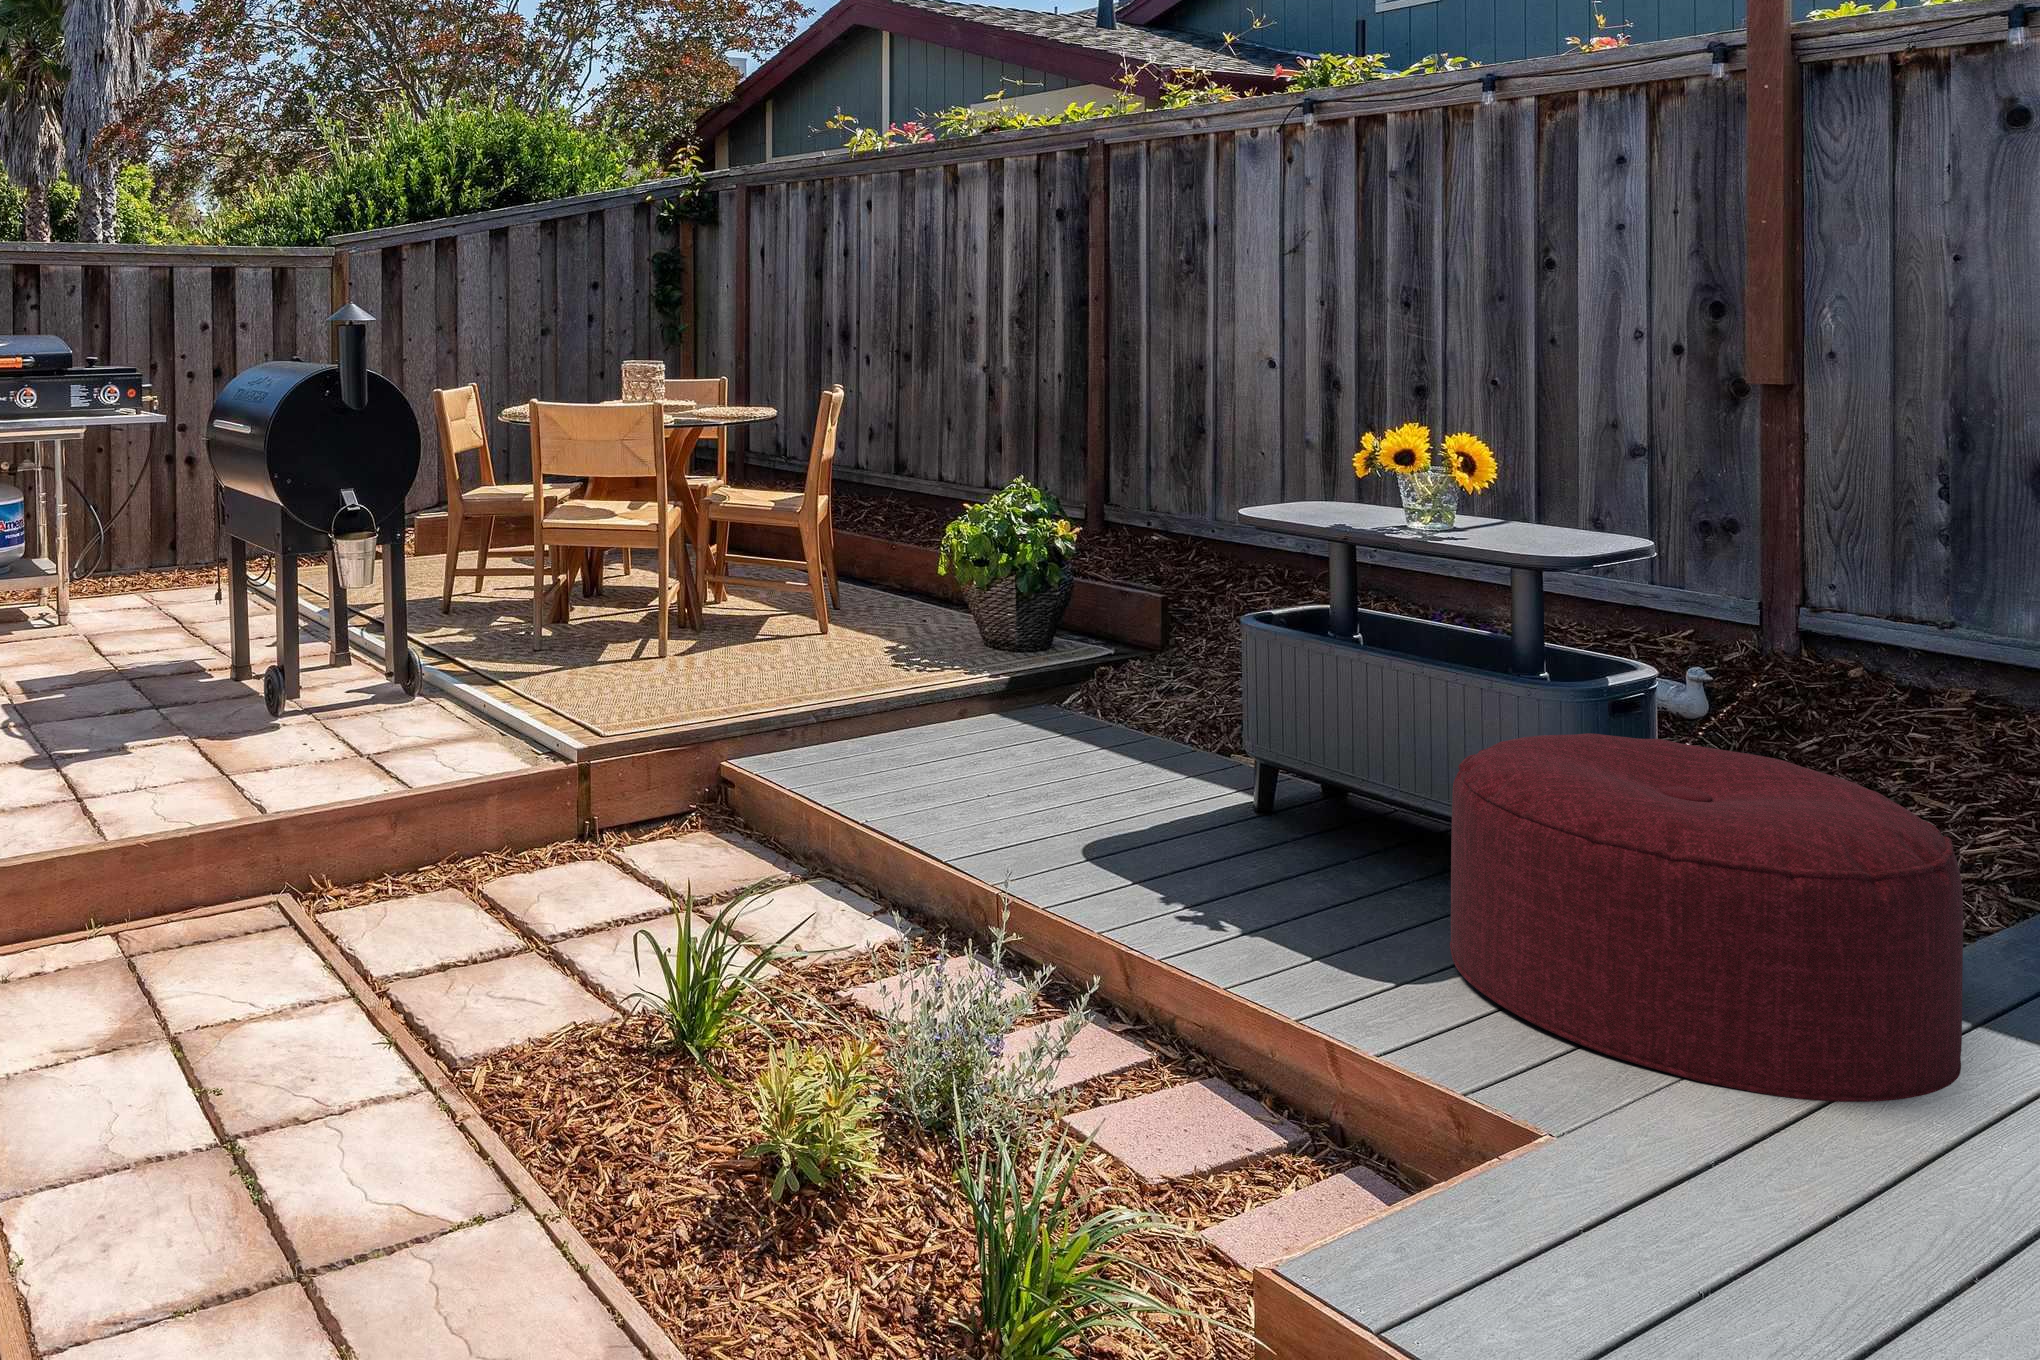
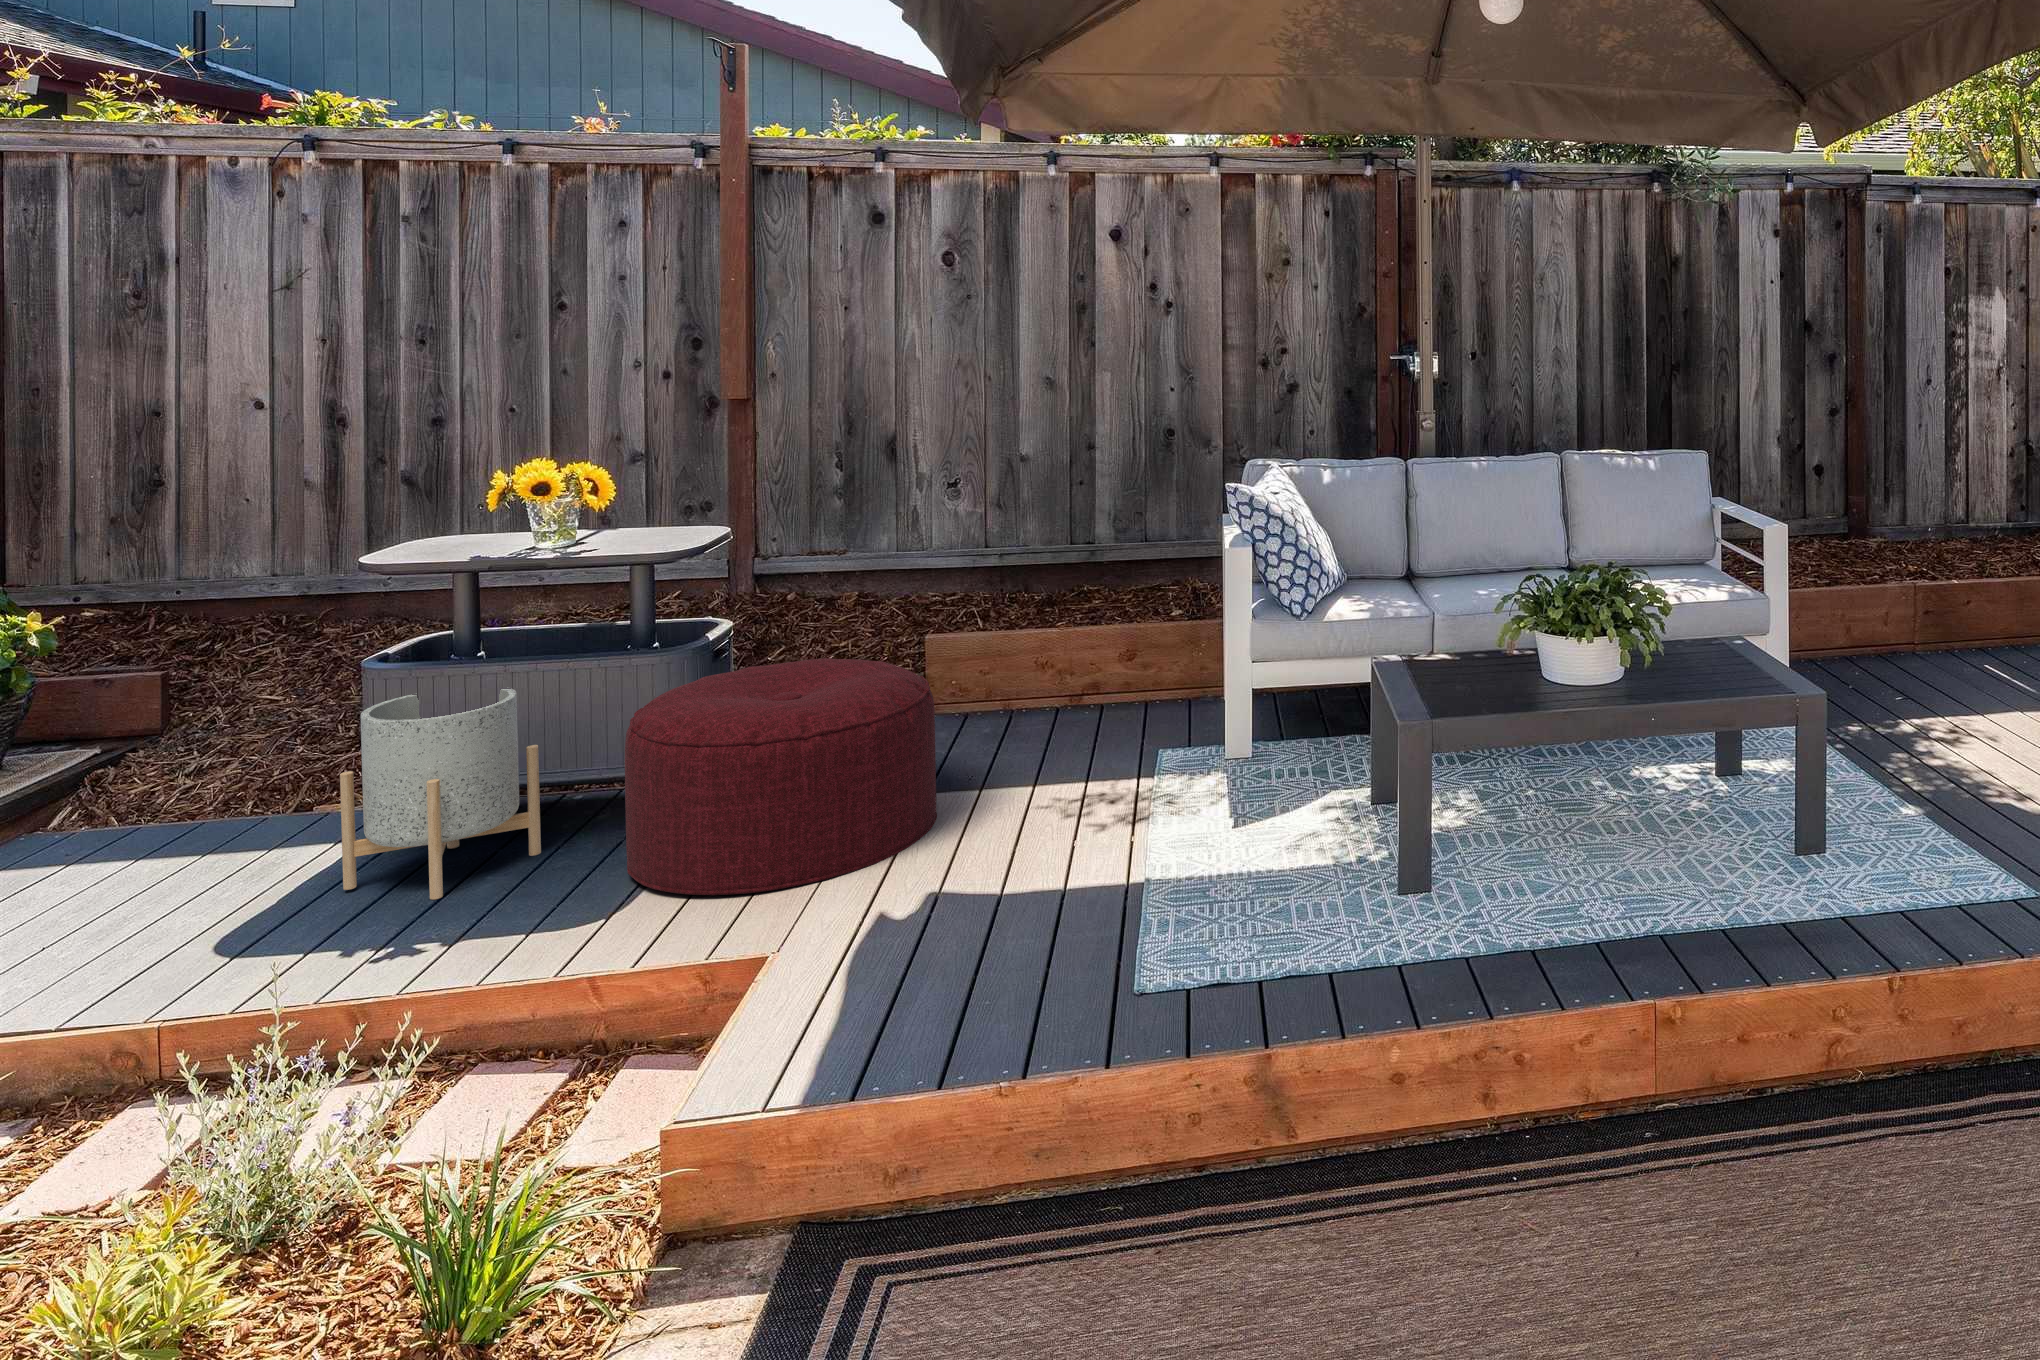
planter: none [1202,661,1389,884] -> present [340,689,541,900]

